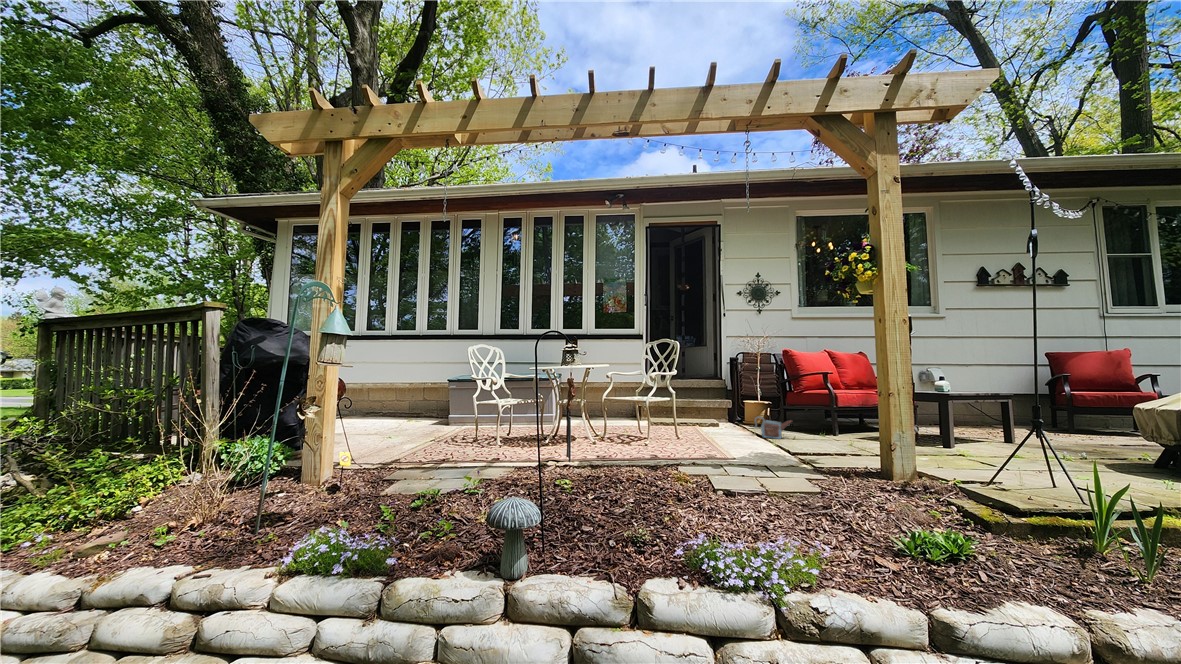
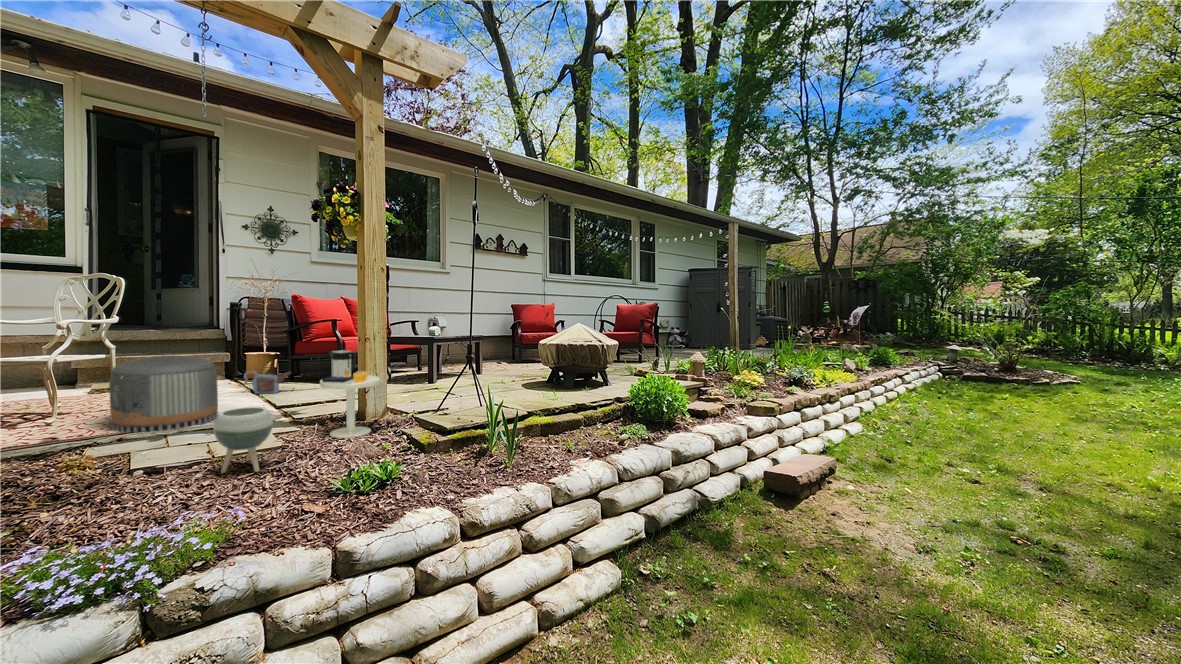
pouf: none [684,401,748,460] -> present [109,356,218,432]
side table: none [849,404,914,497] -> present [320,350,380,438]
planter: none [779,450,825,512] -> present [214,407,273,473]

